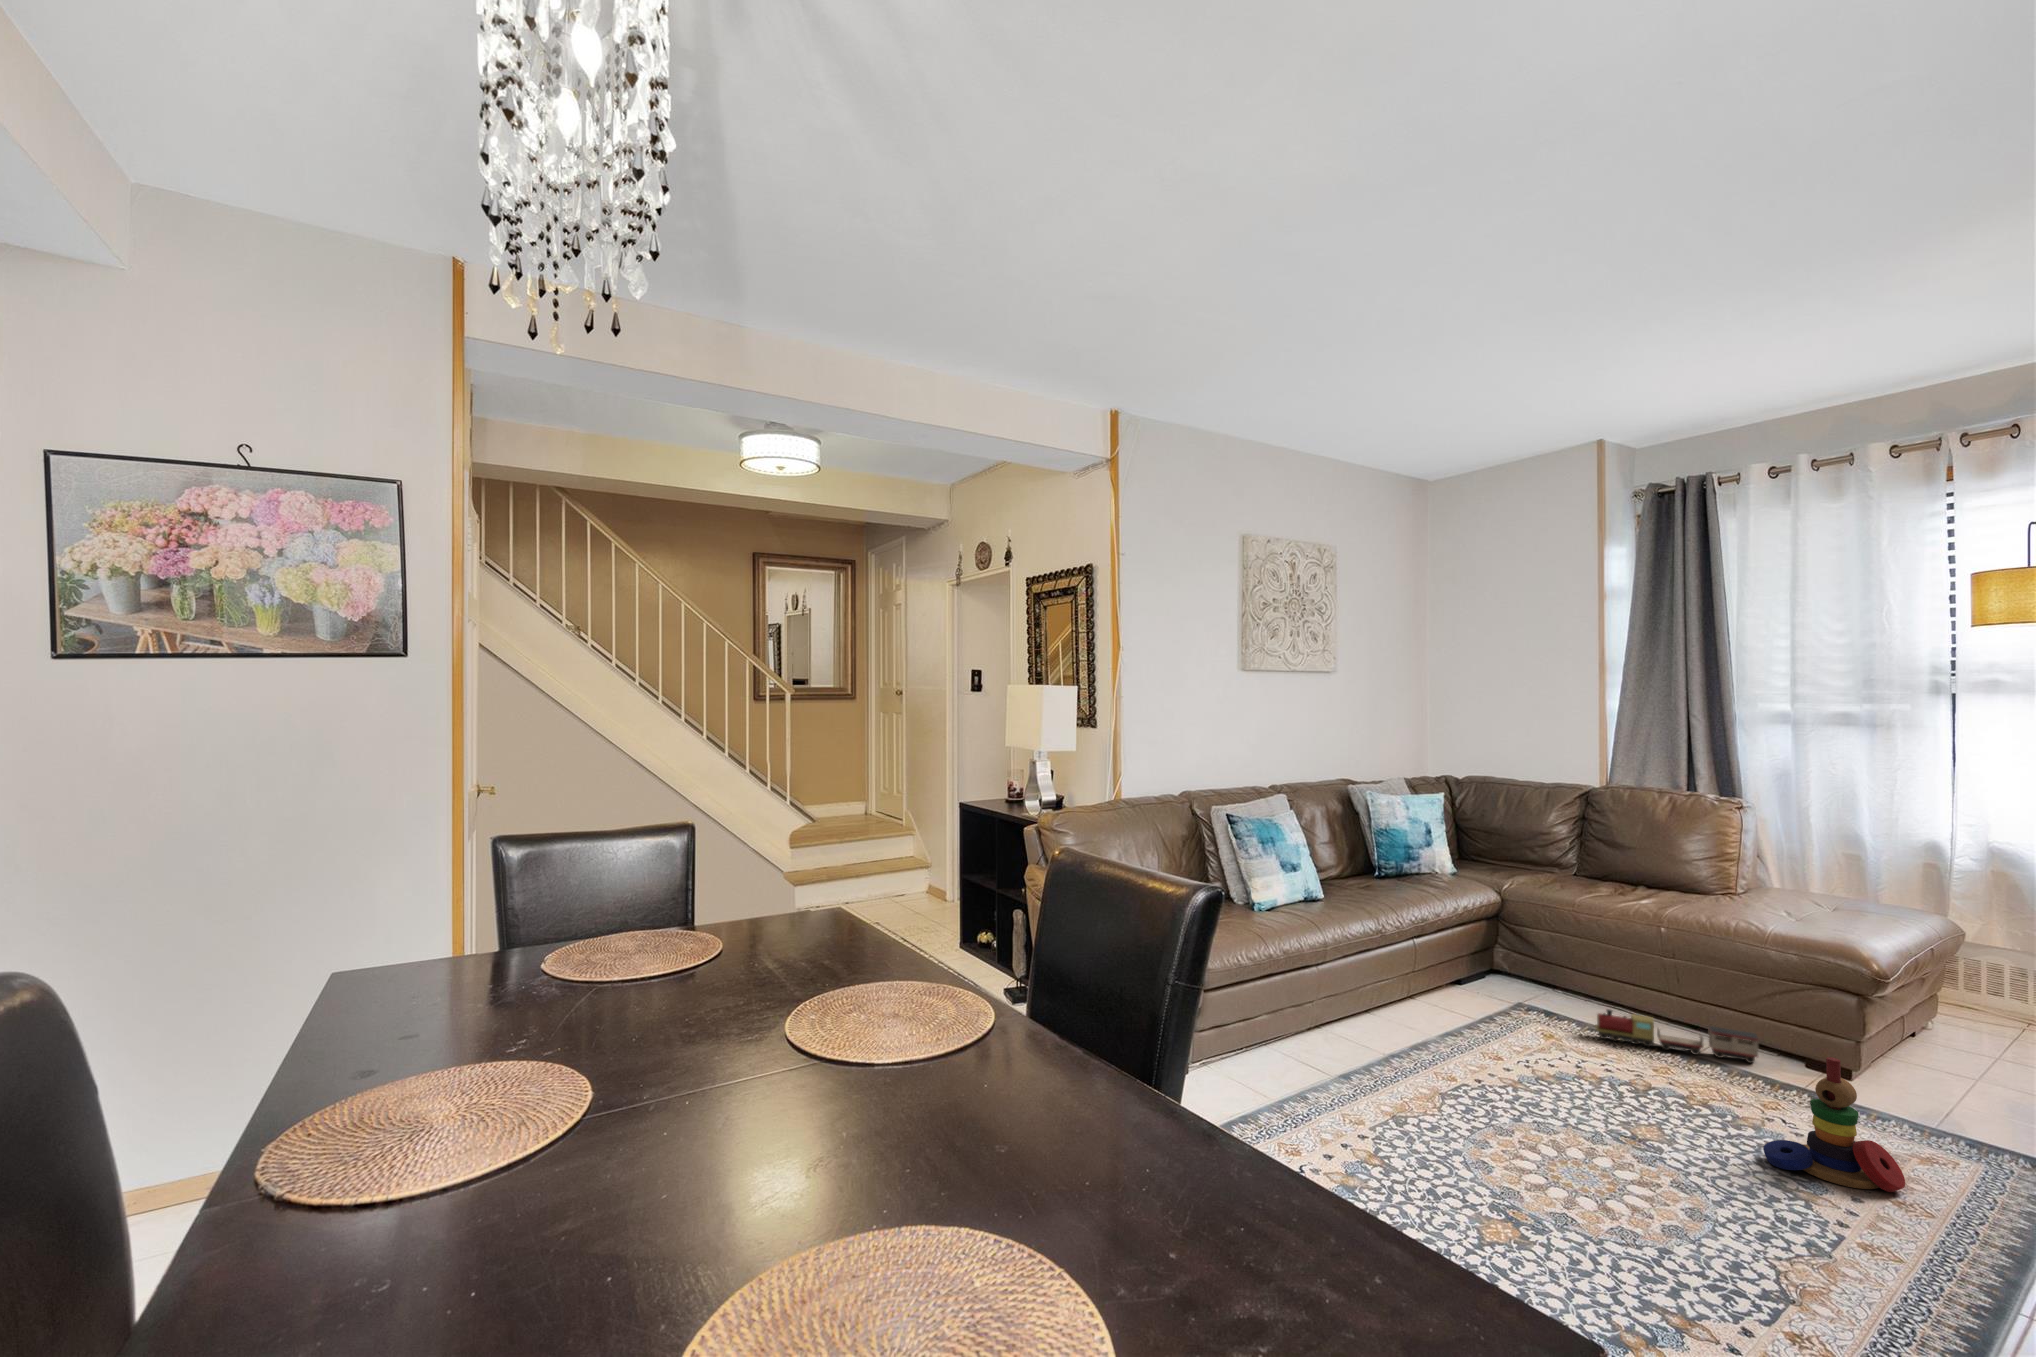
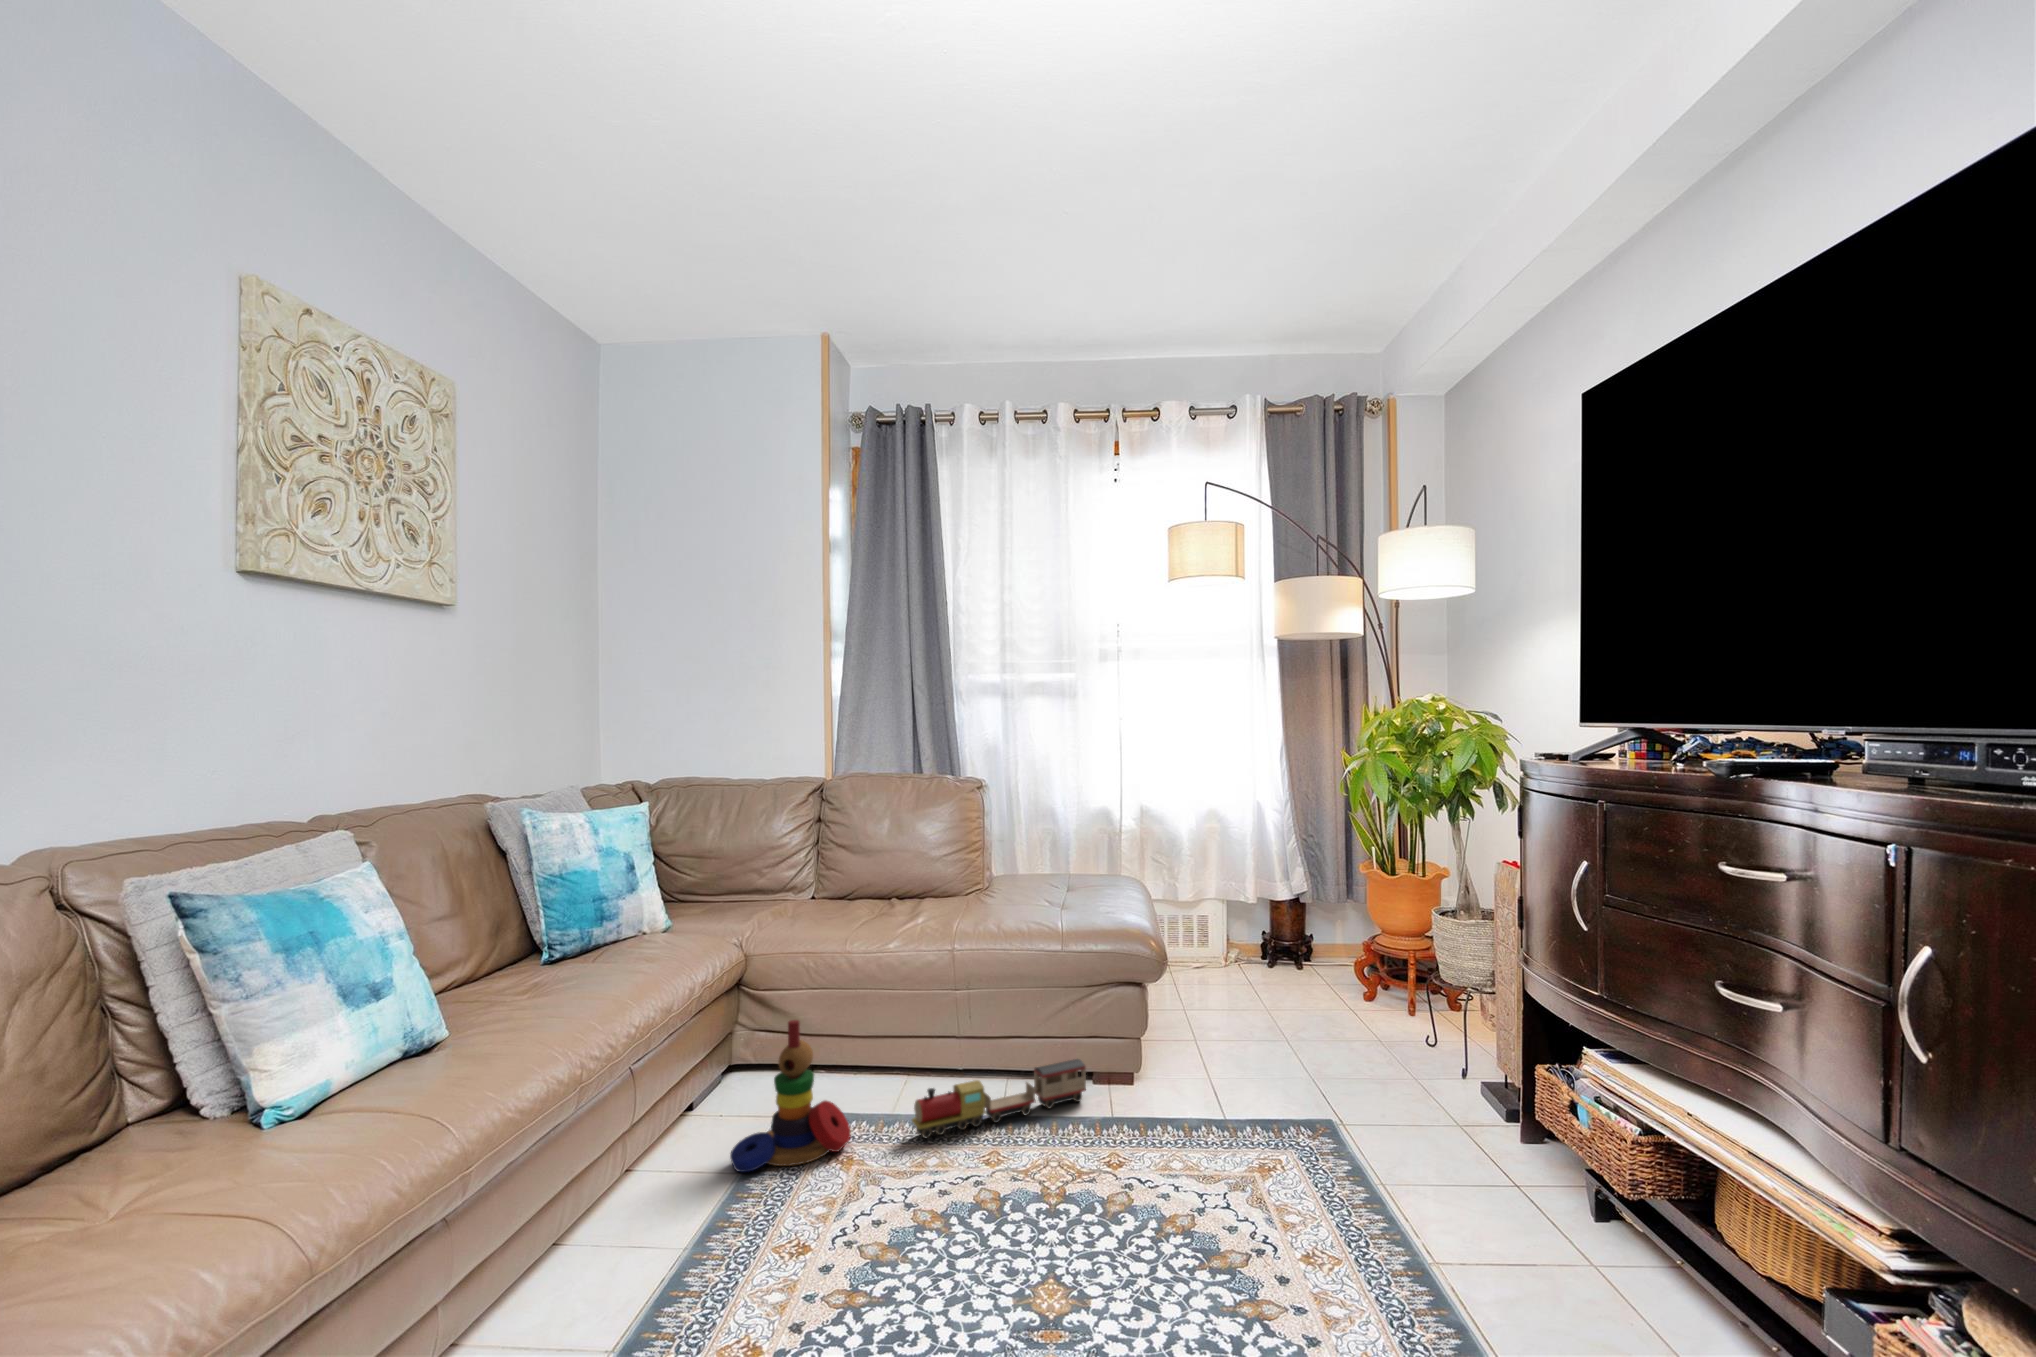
stacking toy: present [1763,1057,1905,1192] -> present [730,1020,851,1172]

